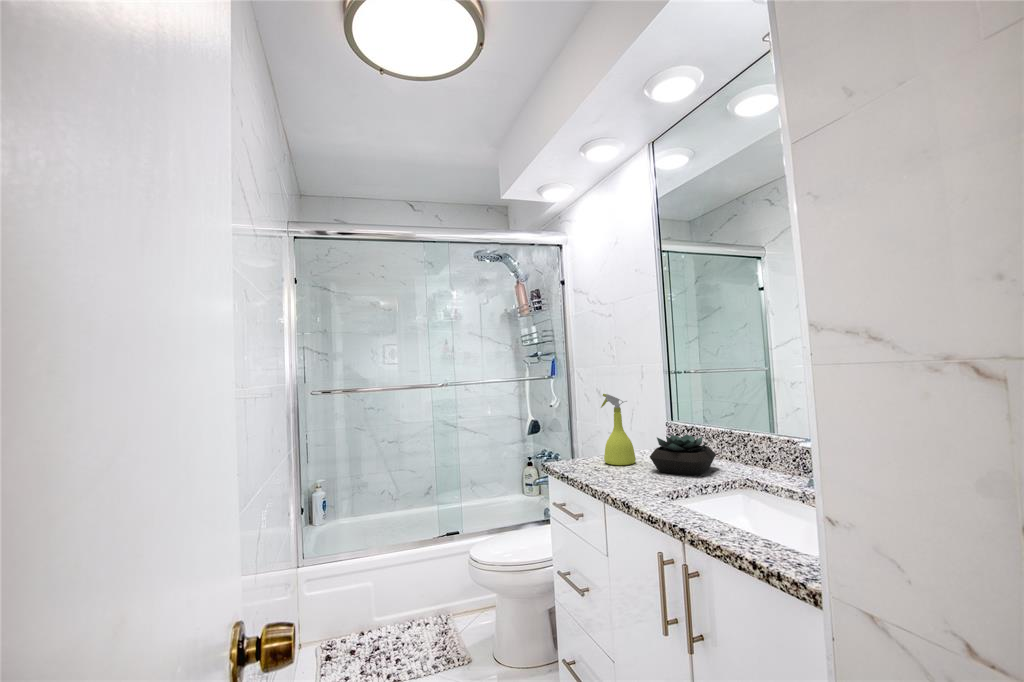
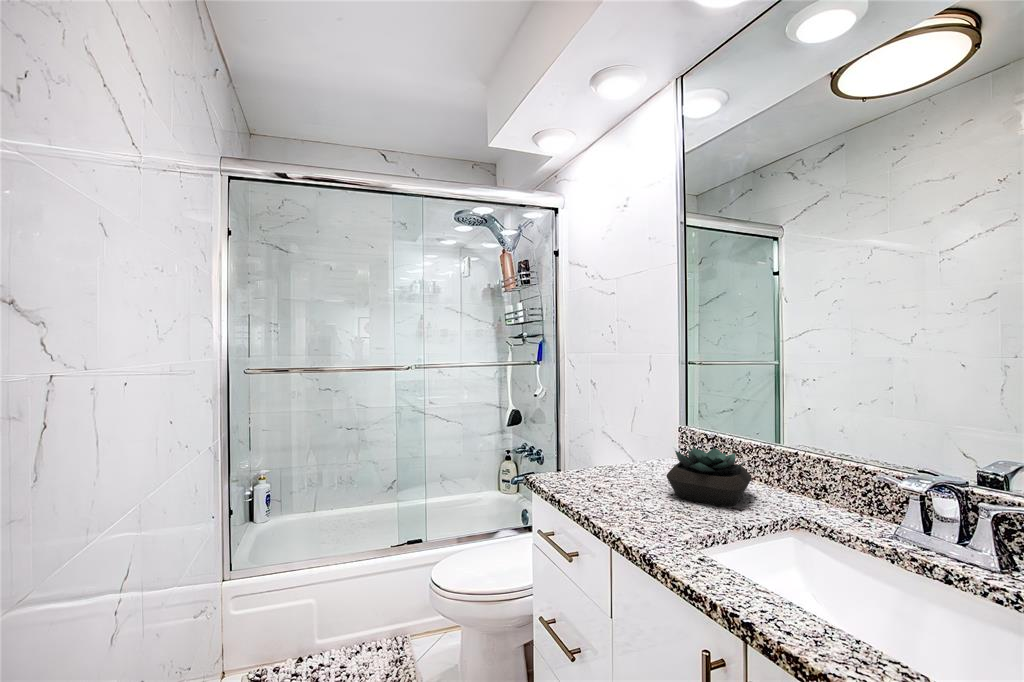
spray bottle: present [601,394,636,465] -> none [603,390,644,483]

